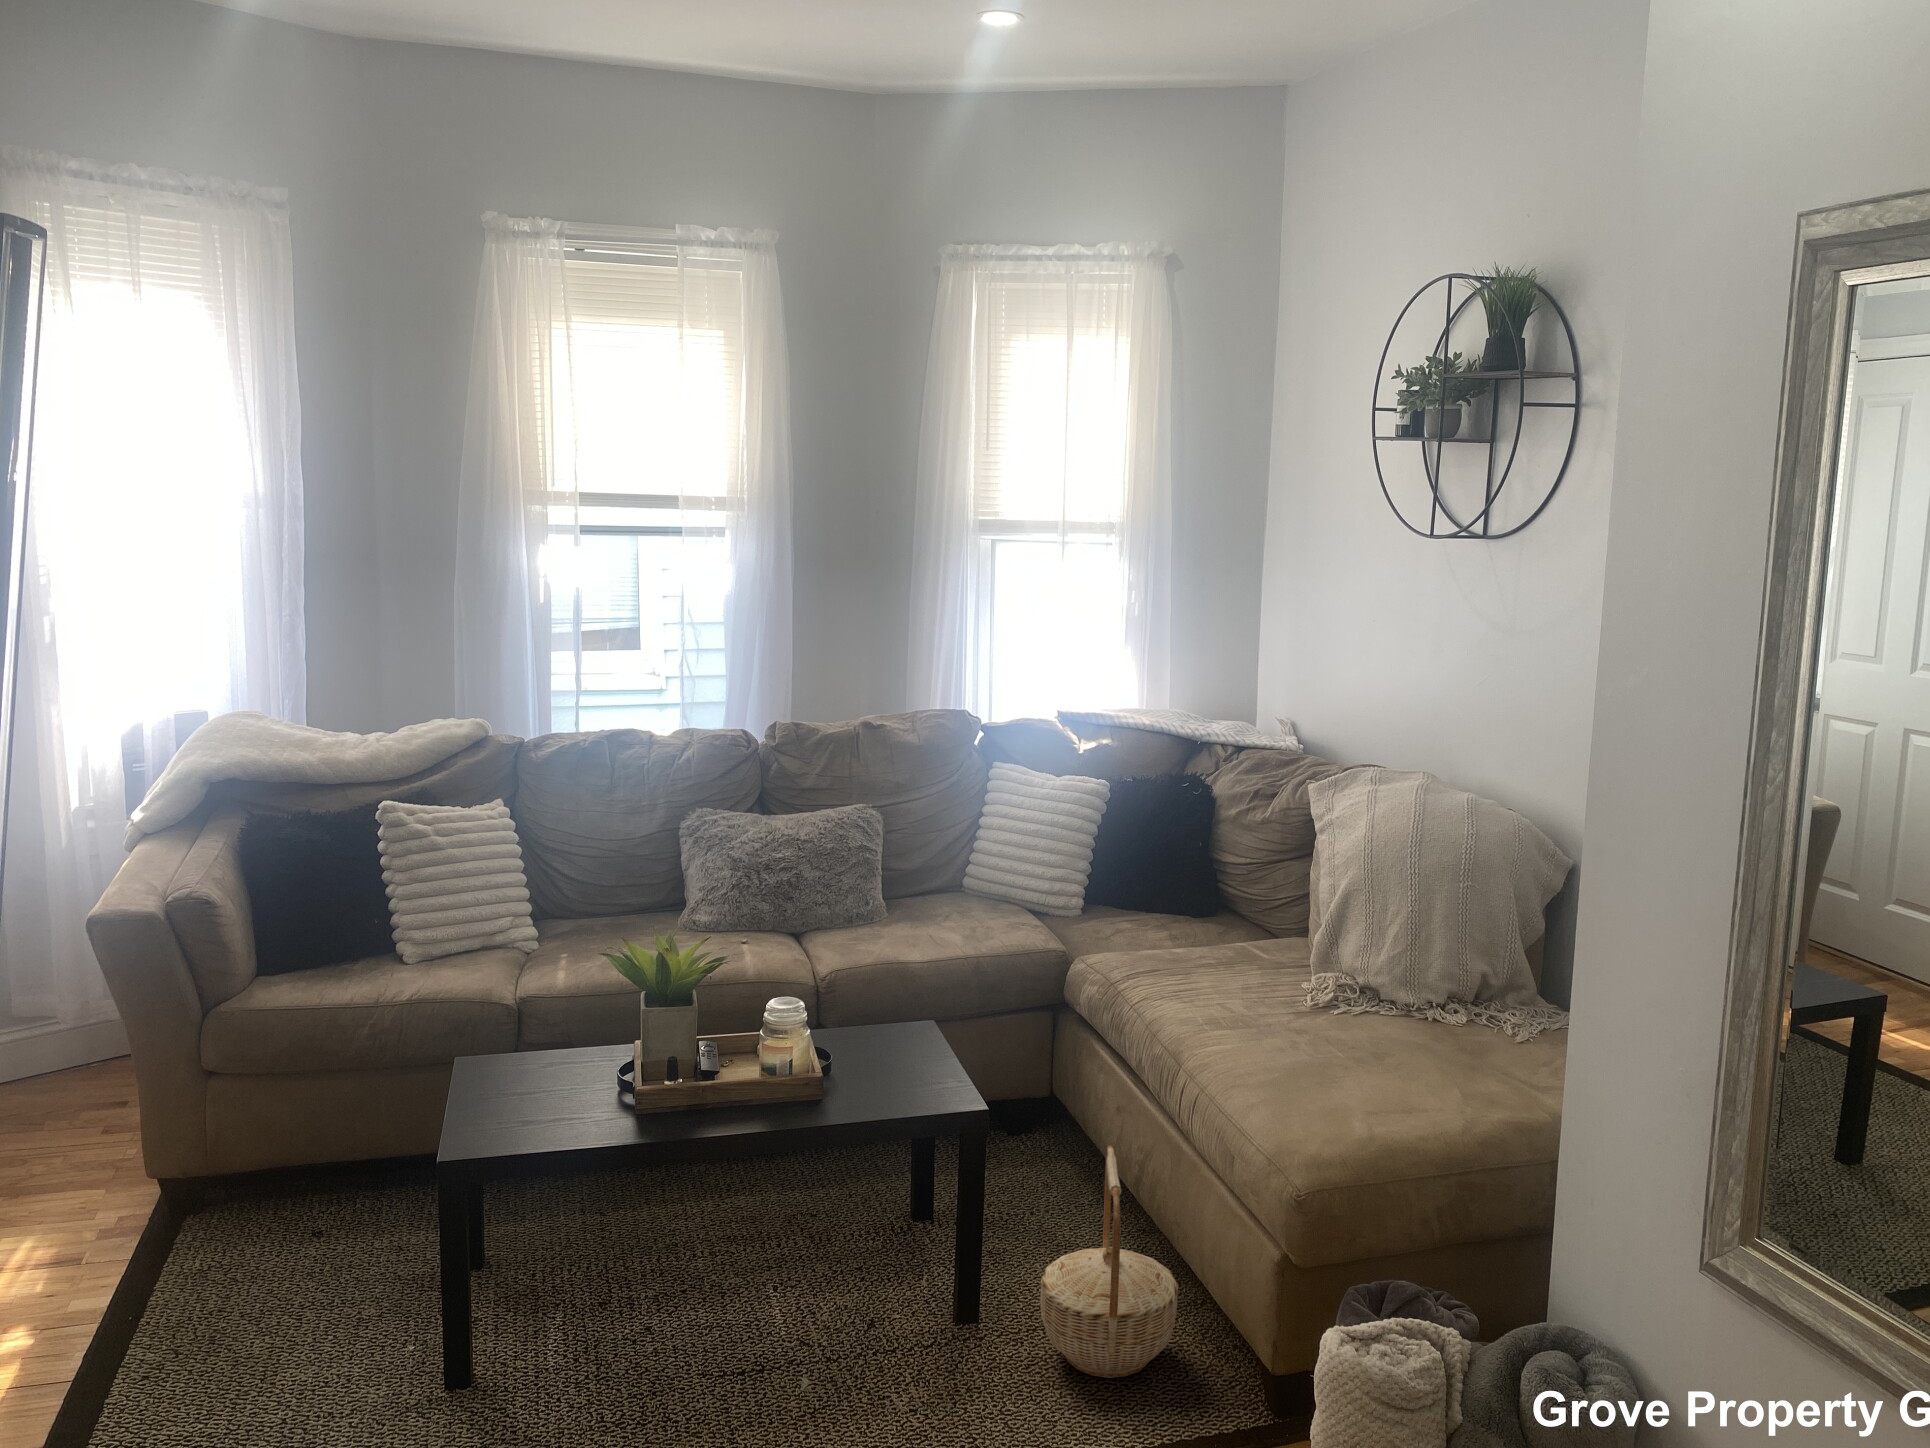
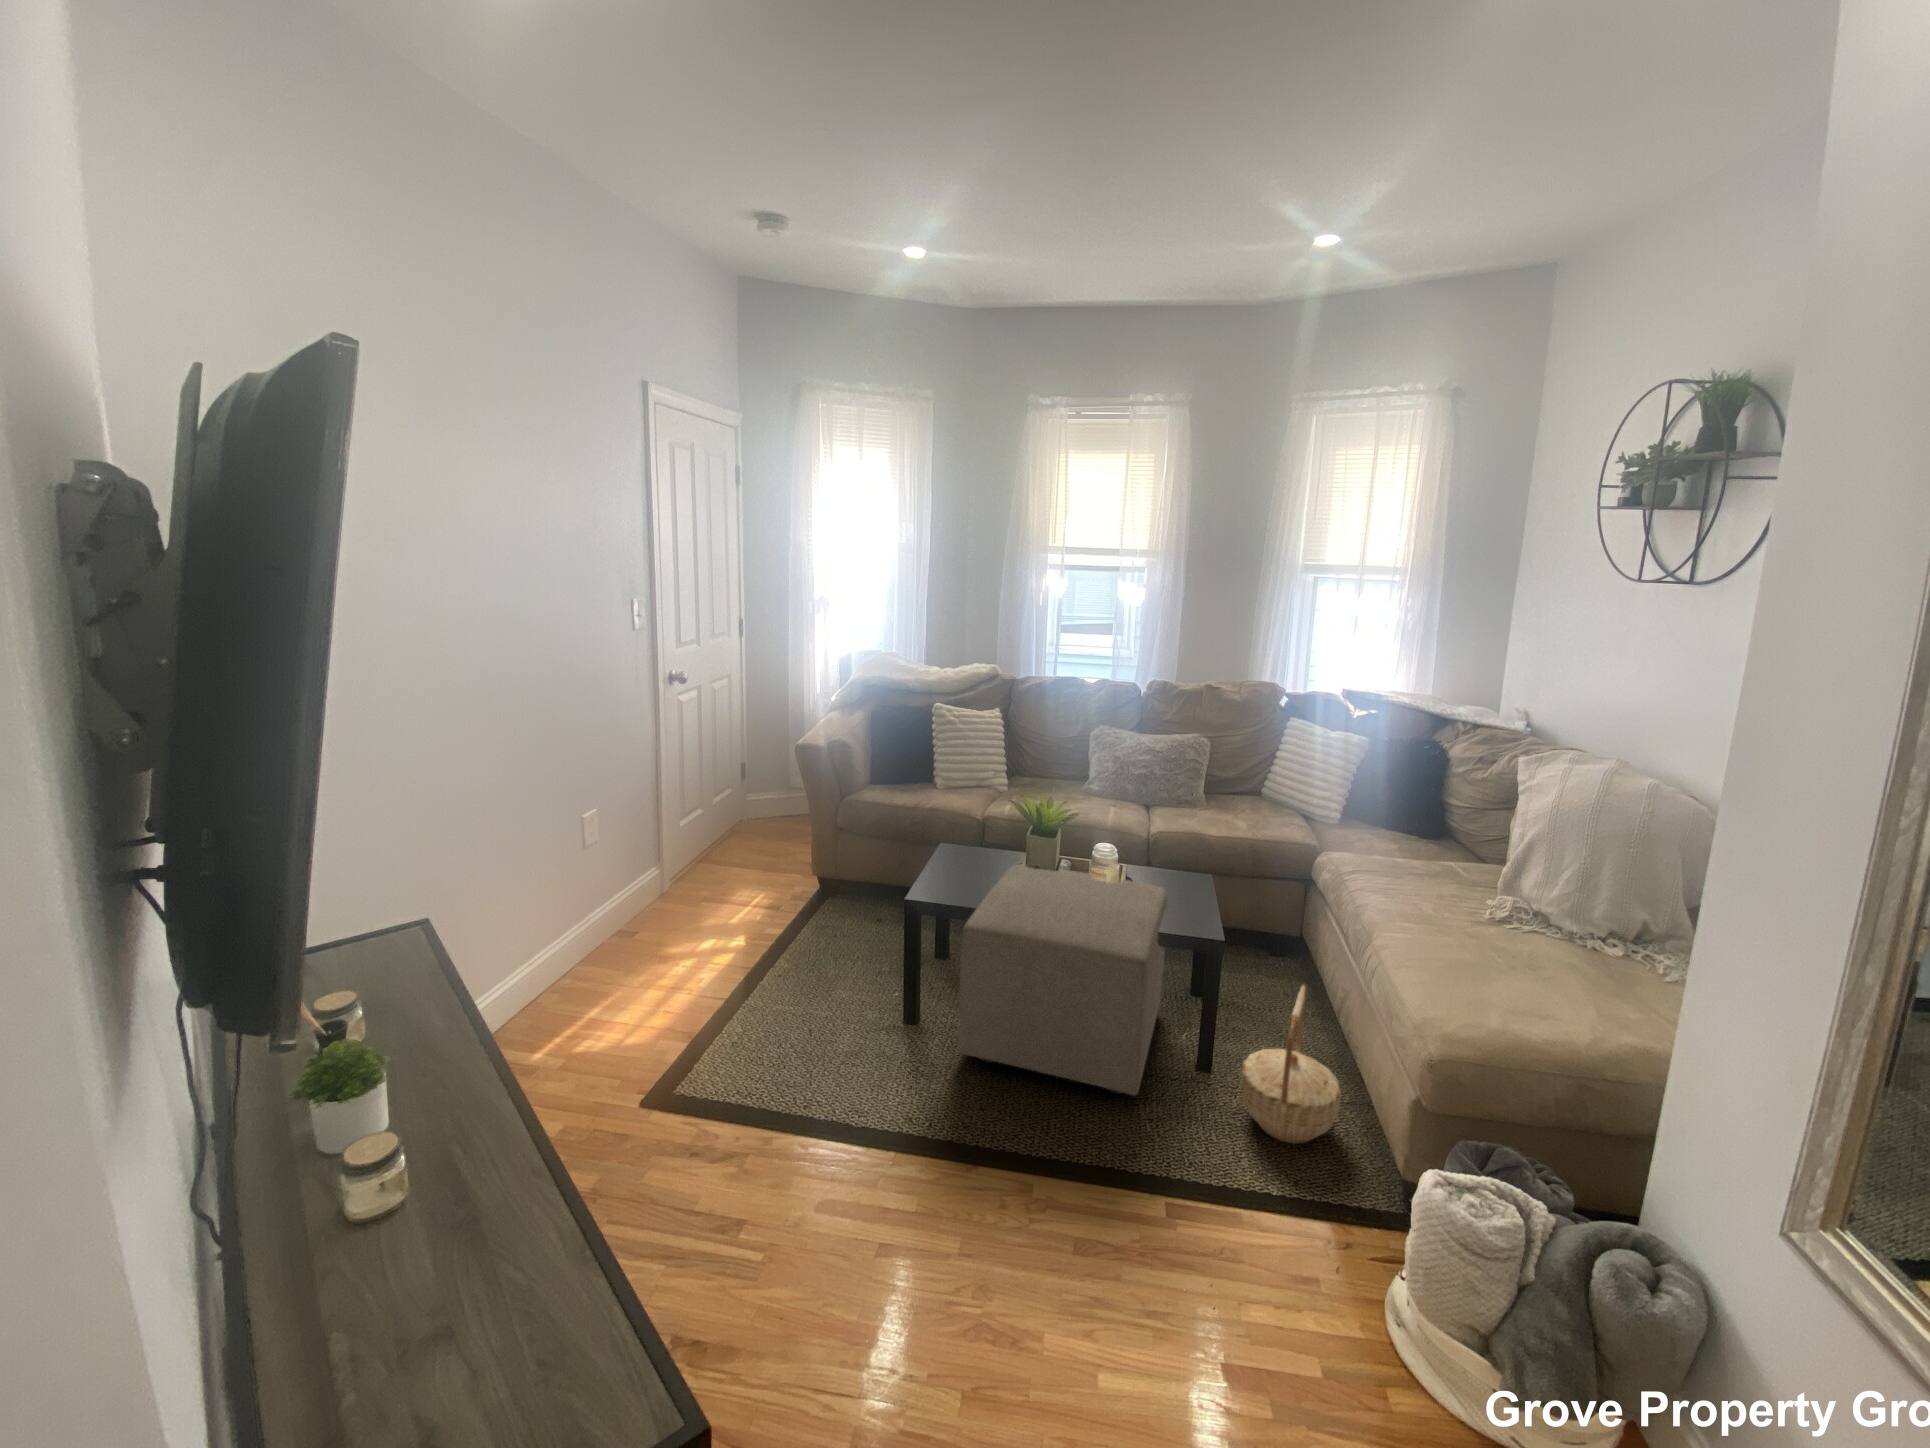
ottoman: none [585,1047,900,1393] -> present [958,864,1167,1095]

